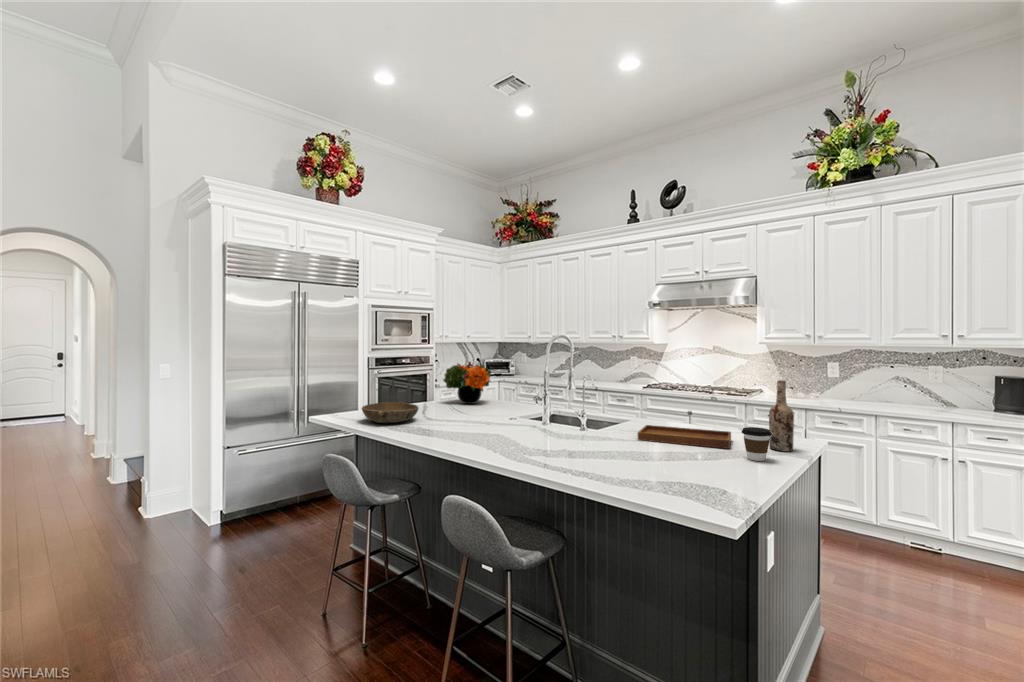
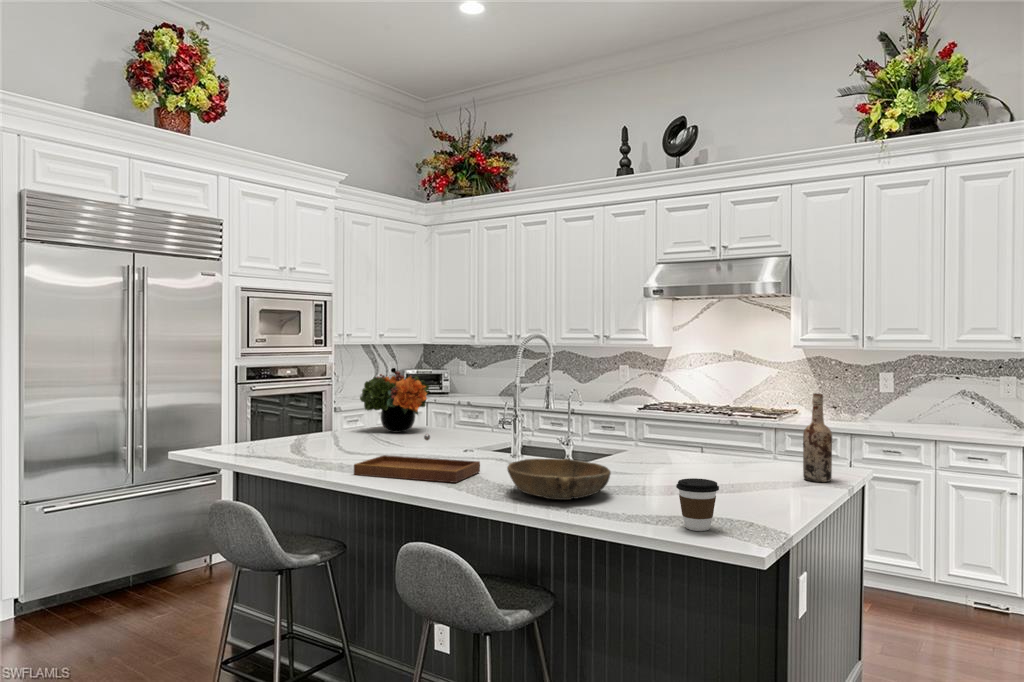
bowl: present [362,402,418,423] -> present [507,459,611,500]
tray: present [638,411,731,449] -> present [354,434,480,483]
coffee cup: present [742,427,772,461] -> present [676,478,719,531]

